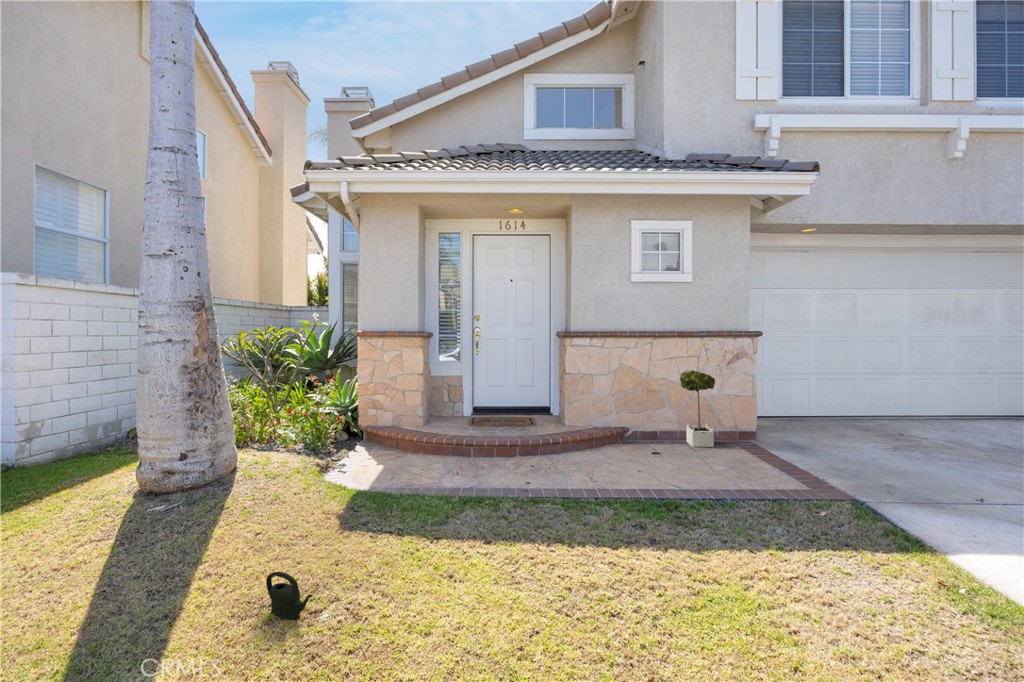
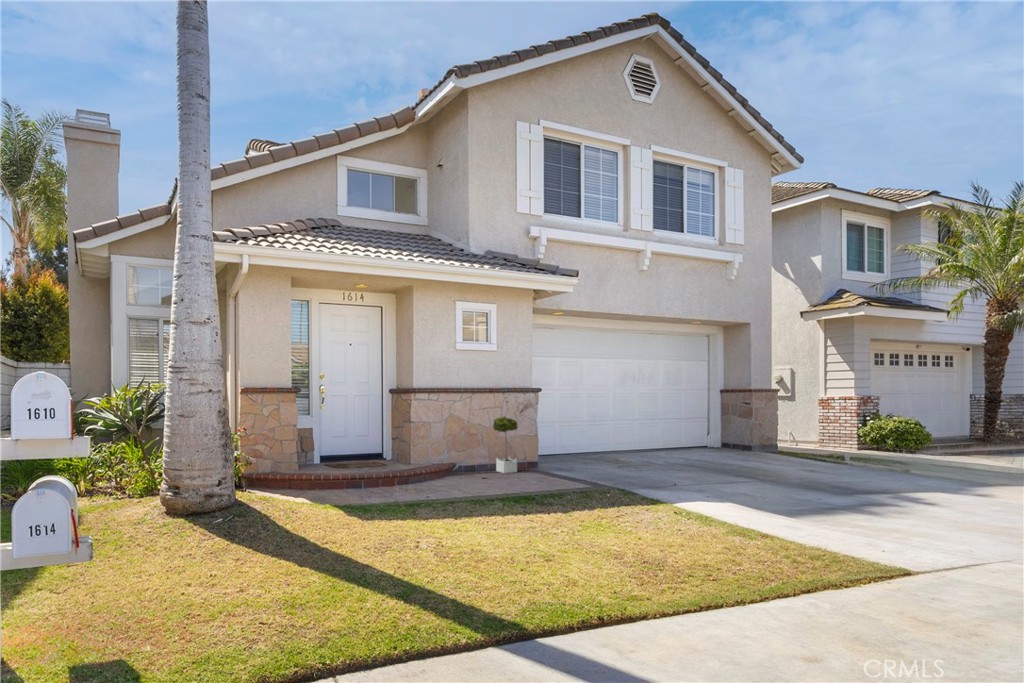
watering can: present [266,571,313,619] -> none [375,522,414,547]

